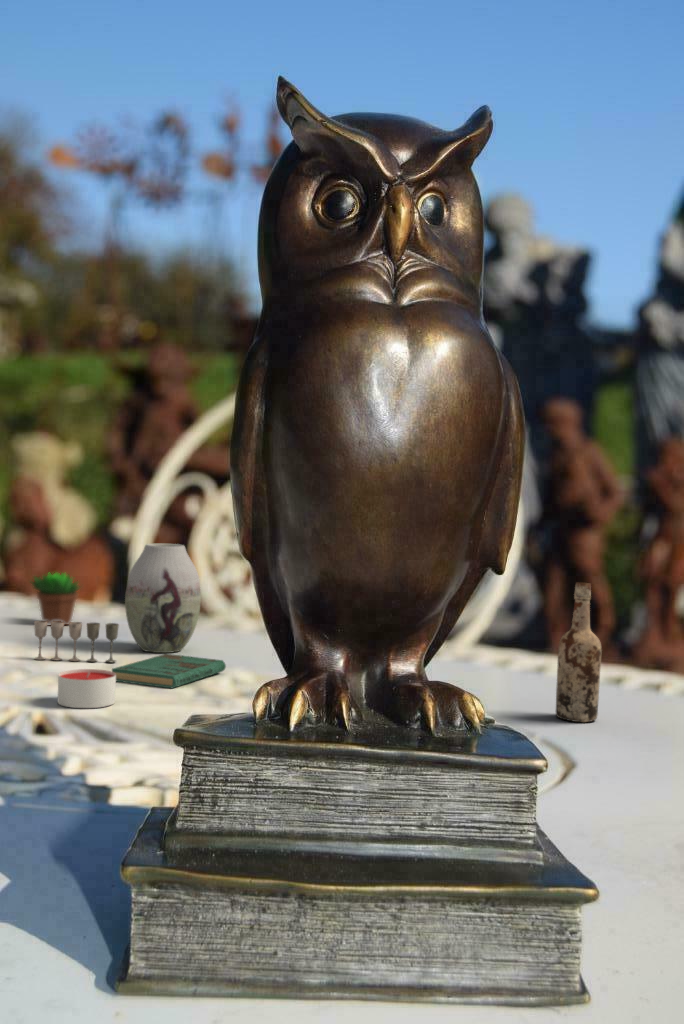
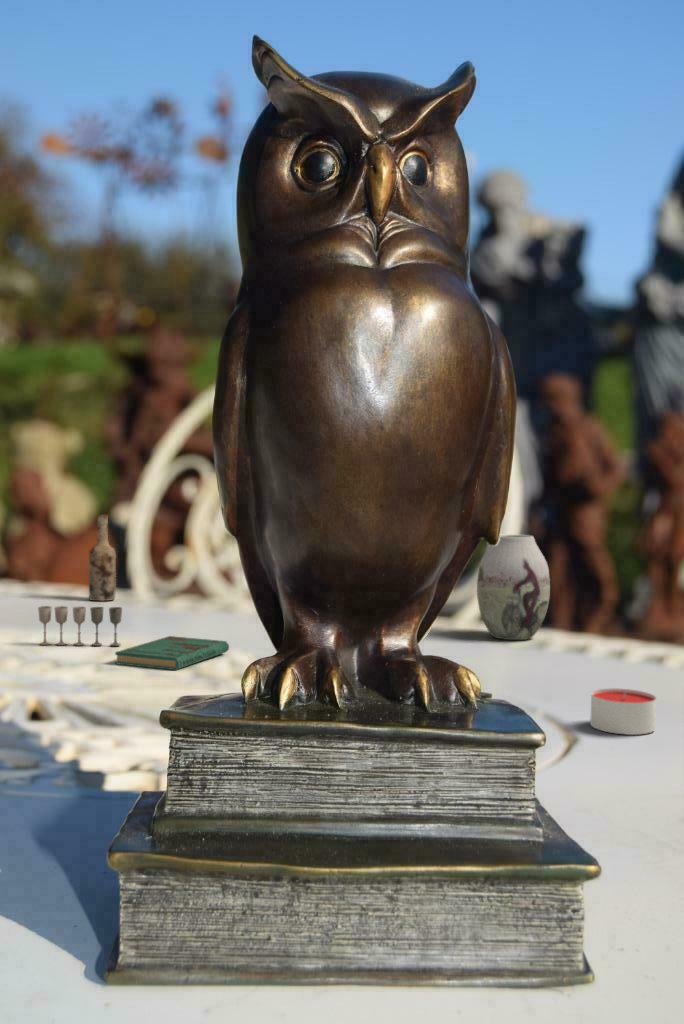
vase: present [125,543,201,653] -> present [477,534,550,640]
succulent plant: present [30,573,79,625] -> none [34,556,89,611]
wine bottle: present [556,582,602,722] -> present [89,514,116,601]
candle: present [58,669,116,708] -> present [590,689,656,735]

